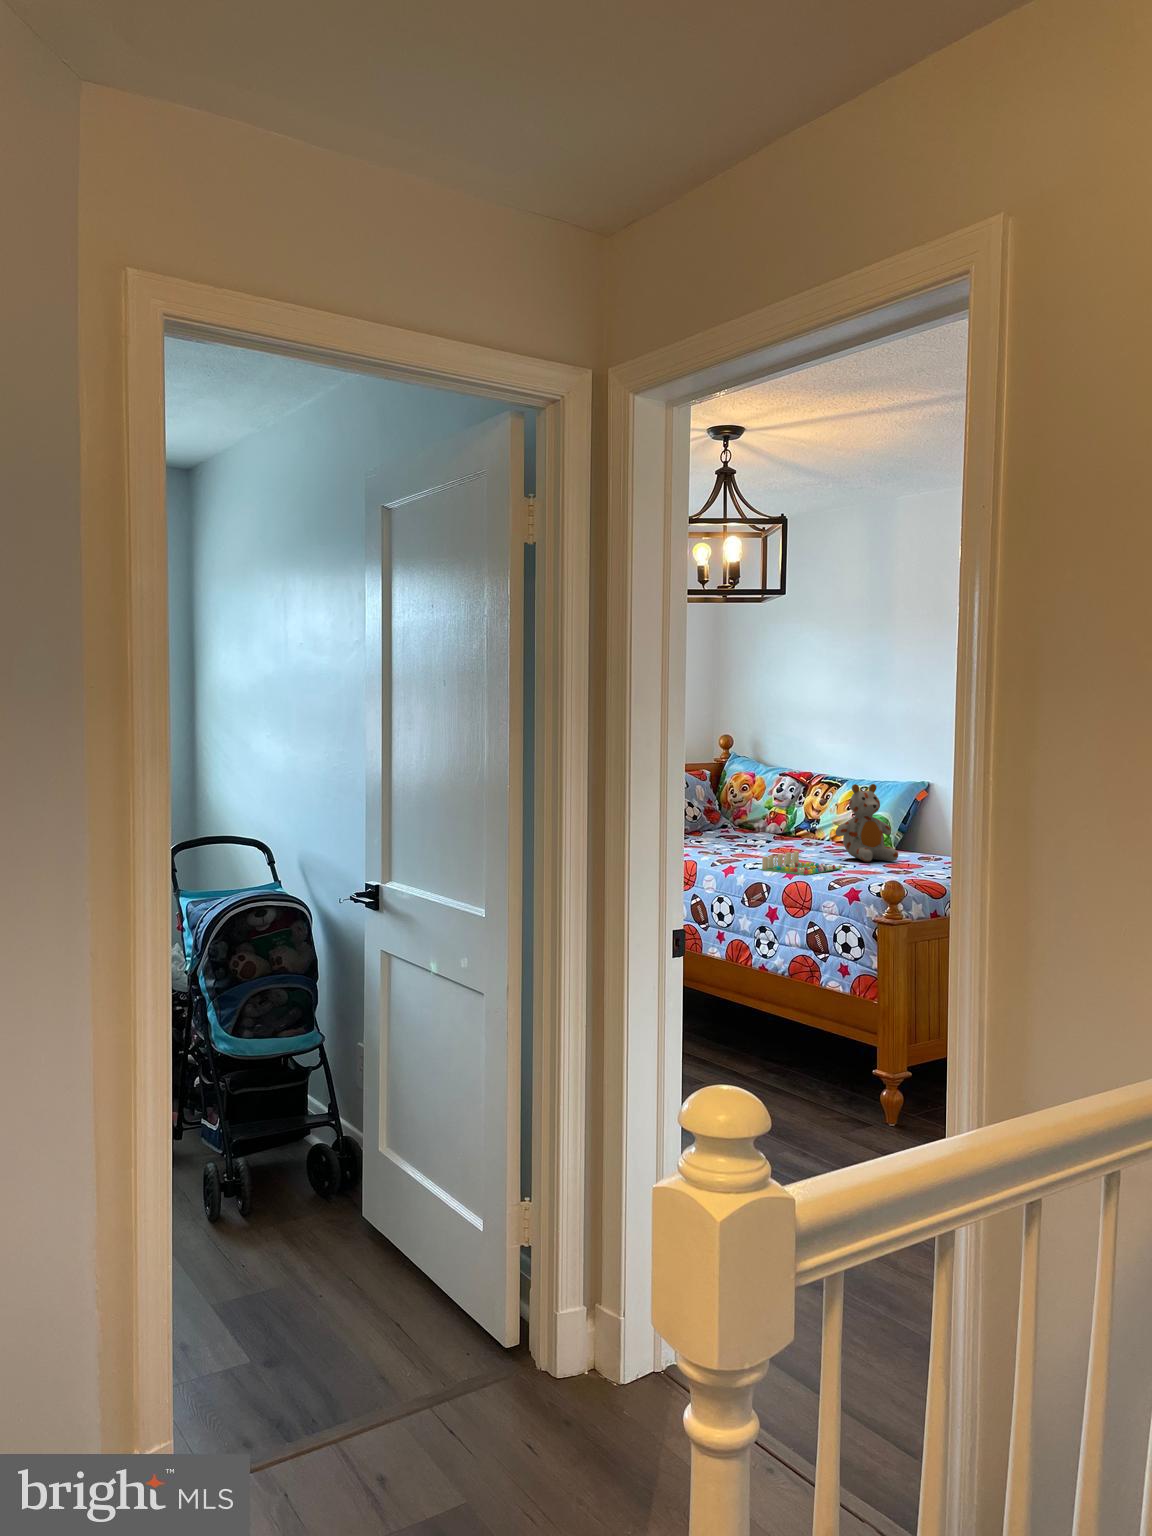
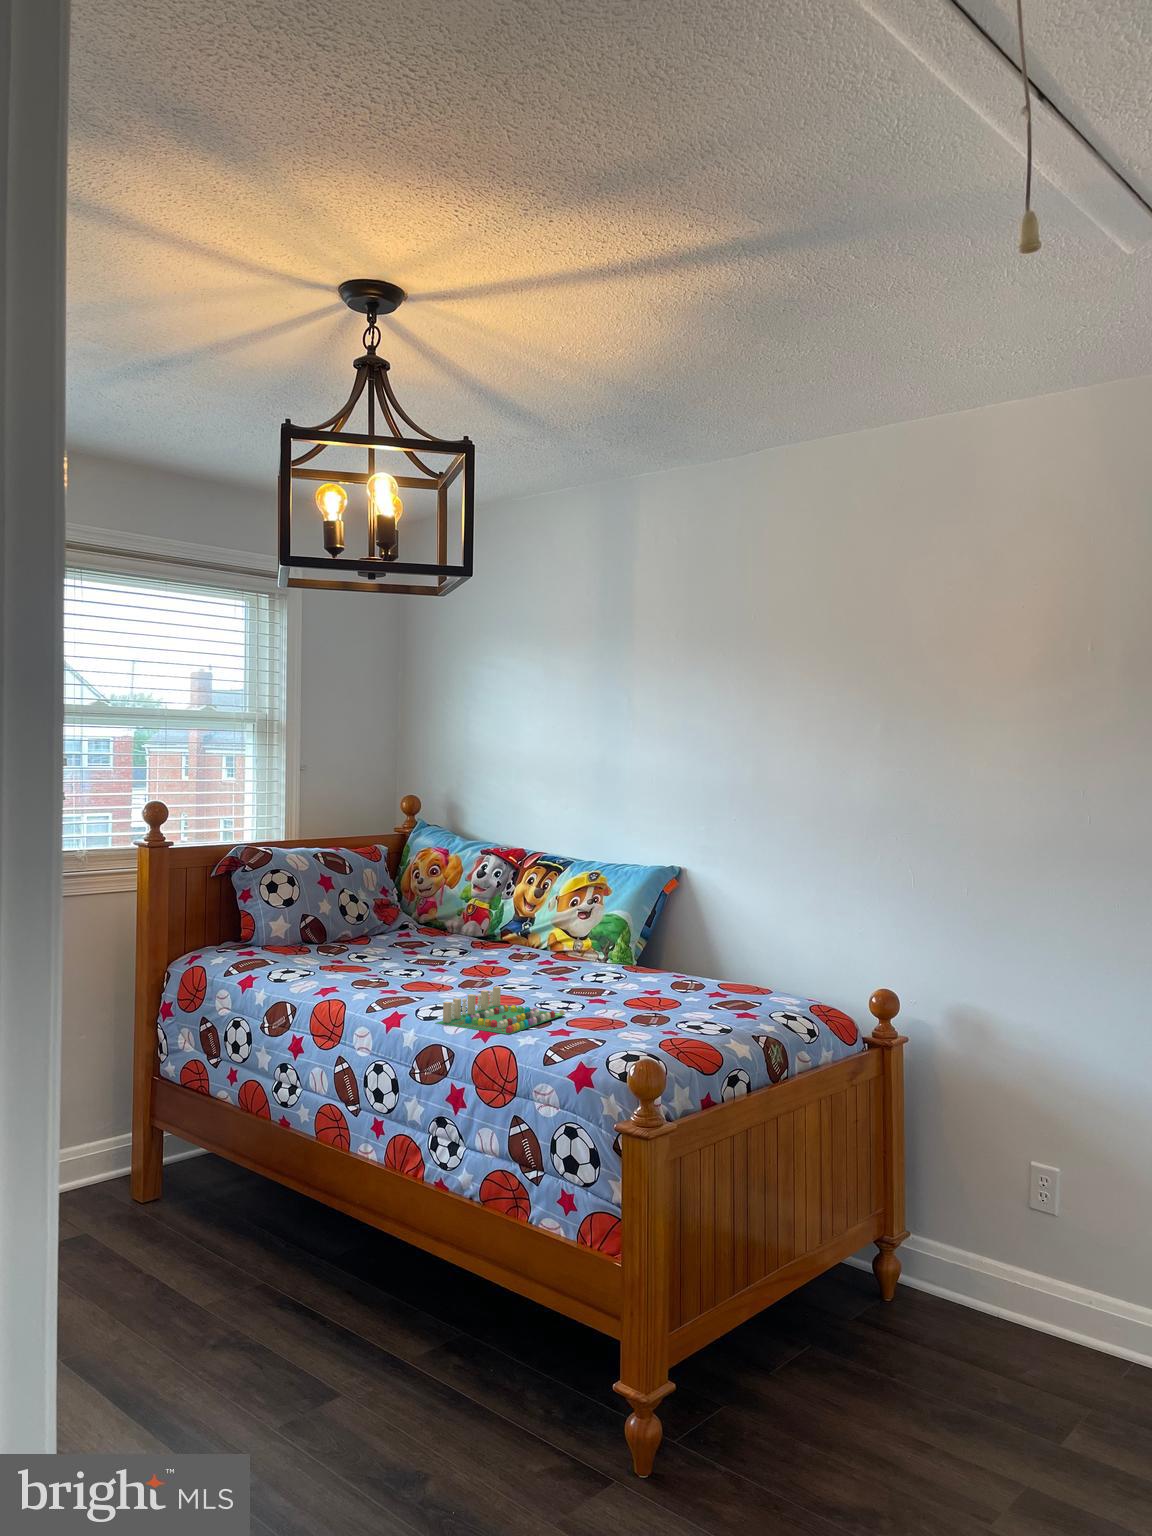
stuffed bear: present [835,784,898,862] -> none [555,878,645,996]

